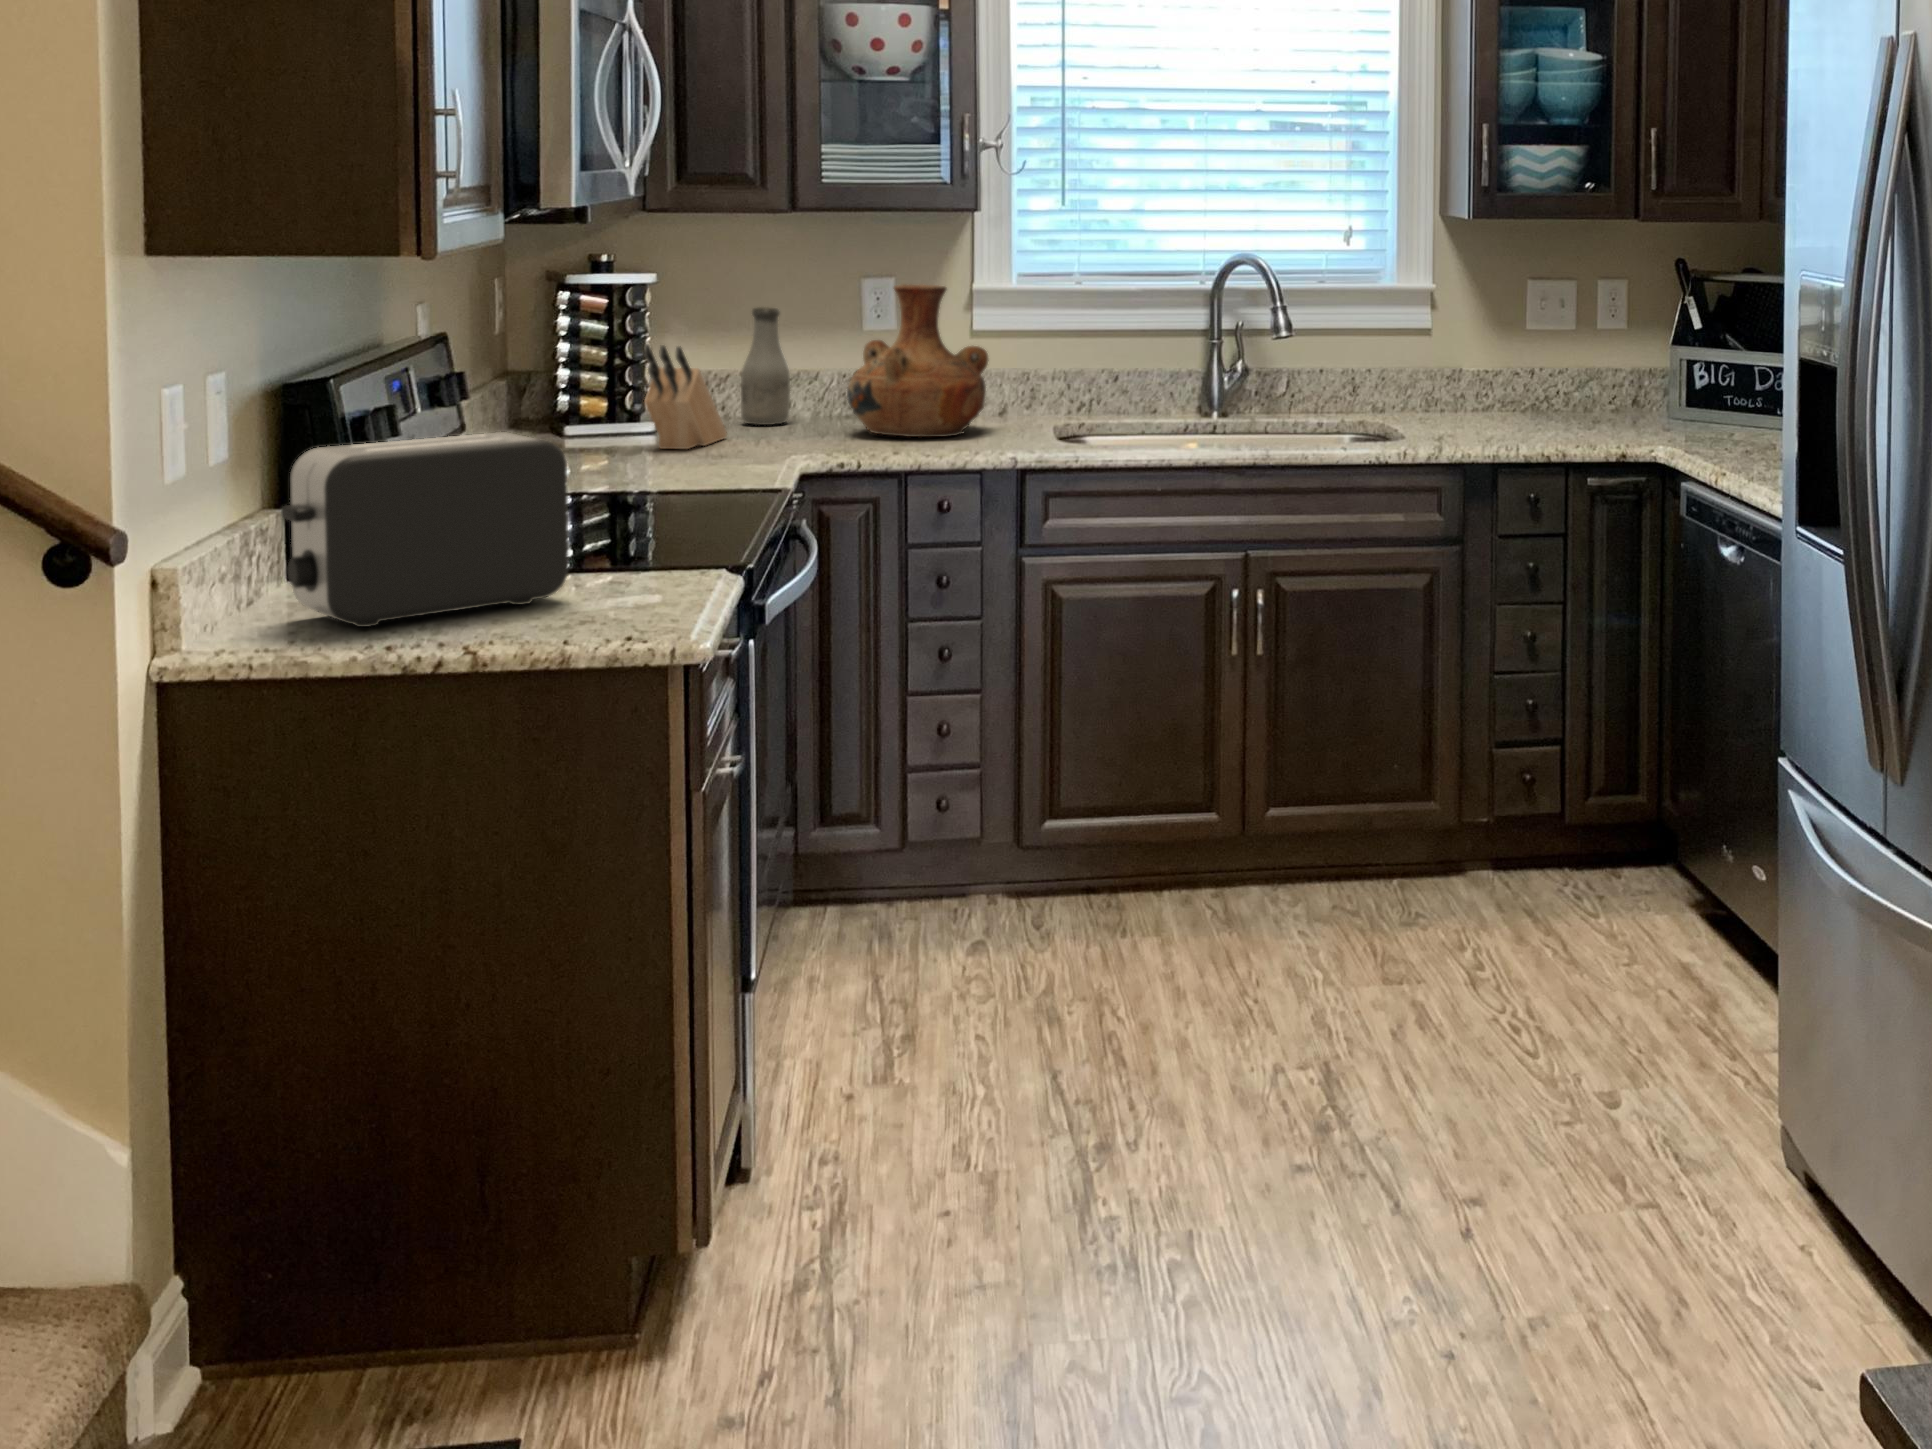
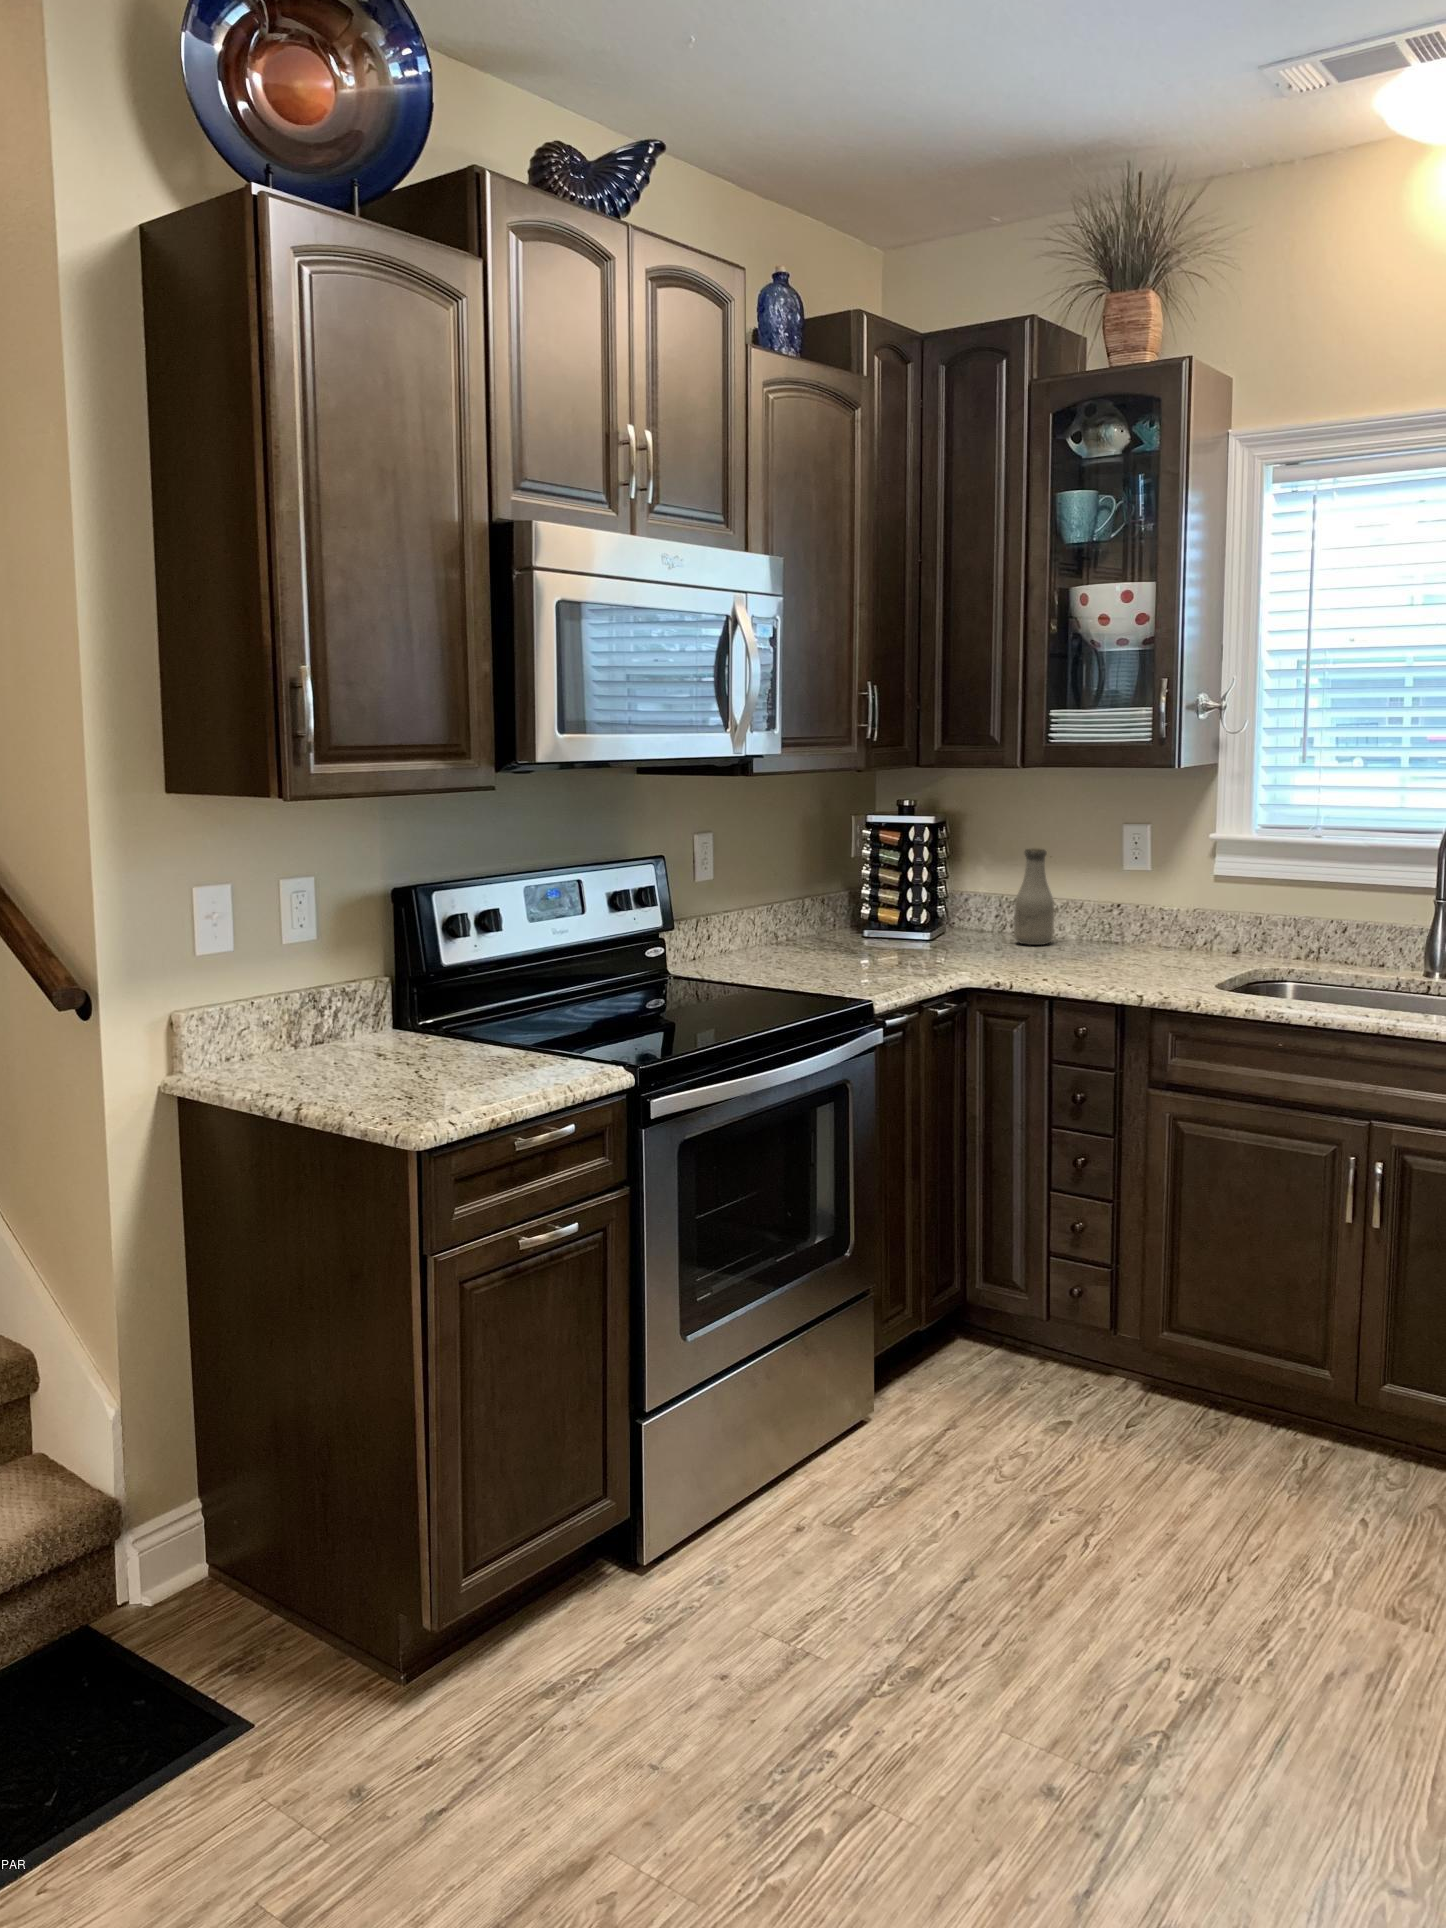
vase: present [847,284,989,437] -> none [1058,834,1189,971]
knife block: present [644,344,727,449] -> none [879,878,971,962]
toaster: present [281,432,569,627] -> none [288,958,485,1091]

